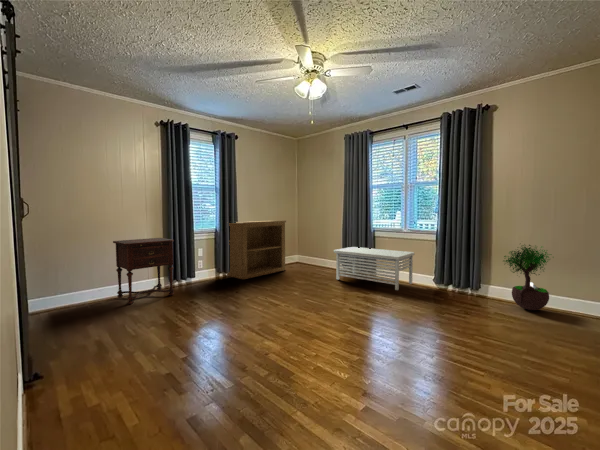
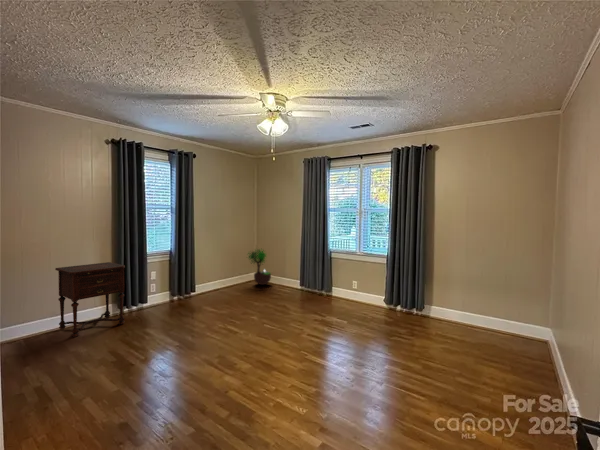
bookshelf: present [227,221,286,279] -> none [182,240,244,302]
potted tree: present [504,245,551,310] -> present [248,250,271,285]
storage bench: present [334,247,414,290] -> none [291,267,367,312]

